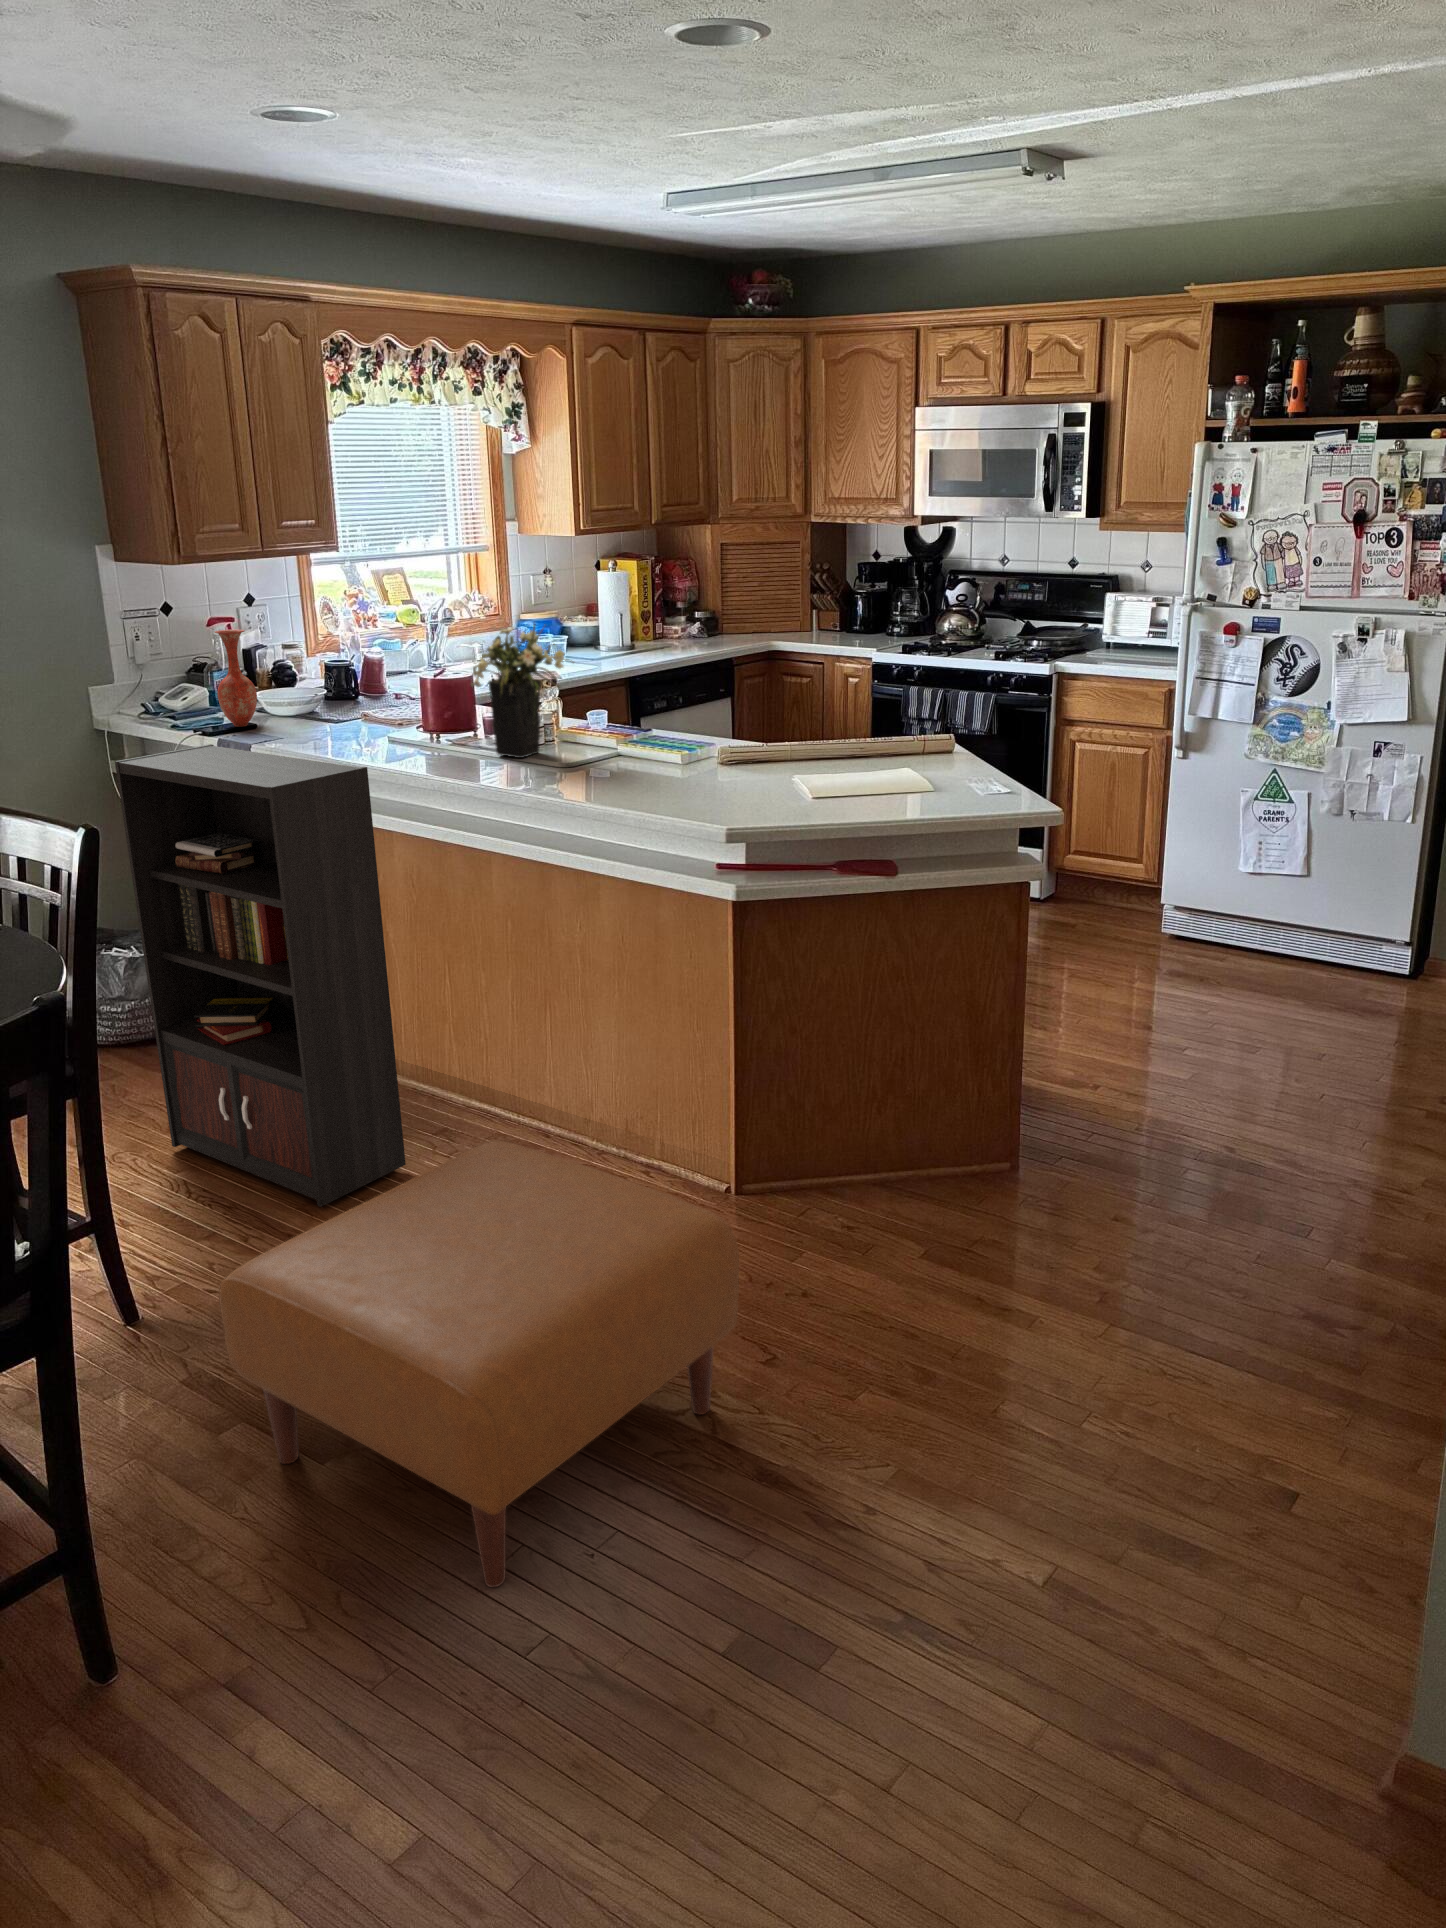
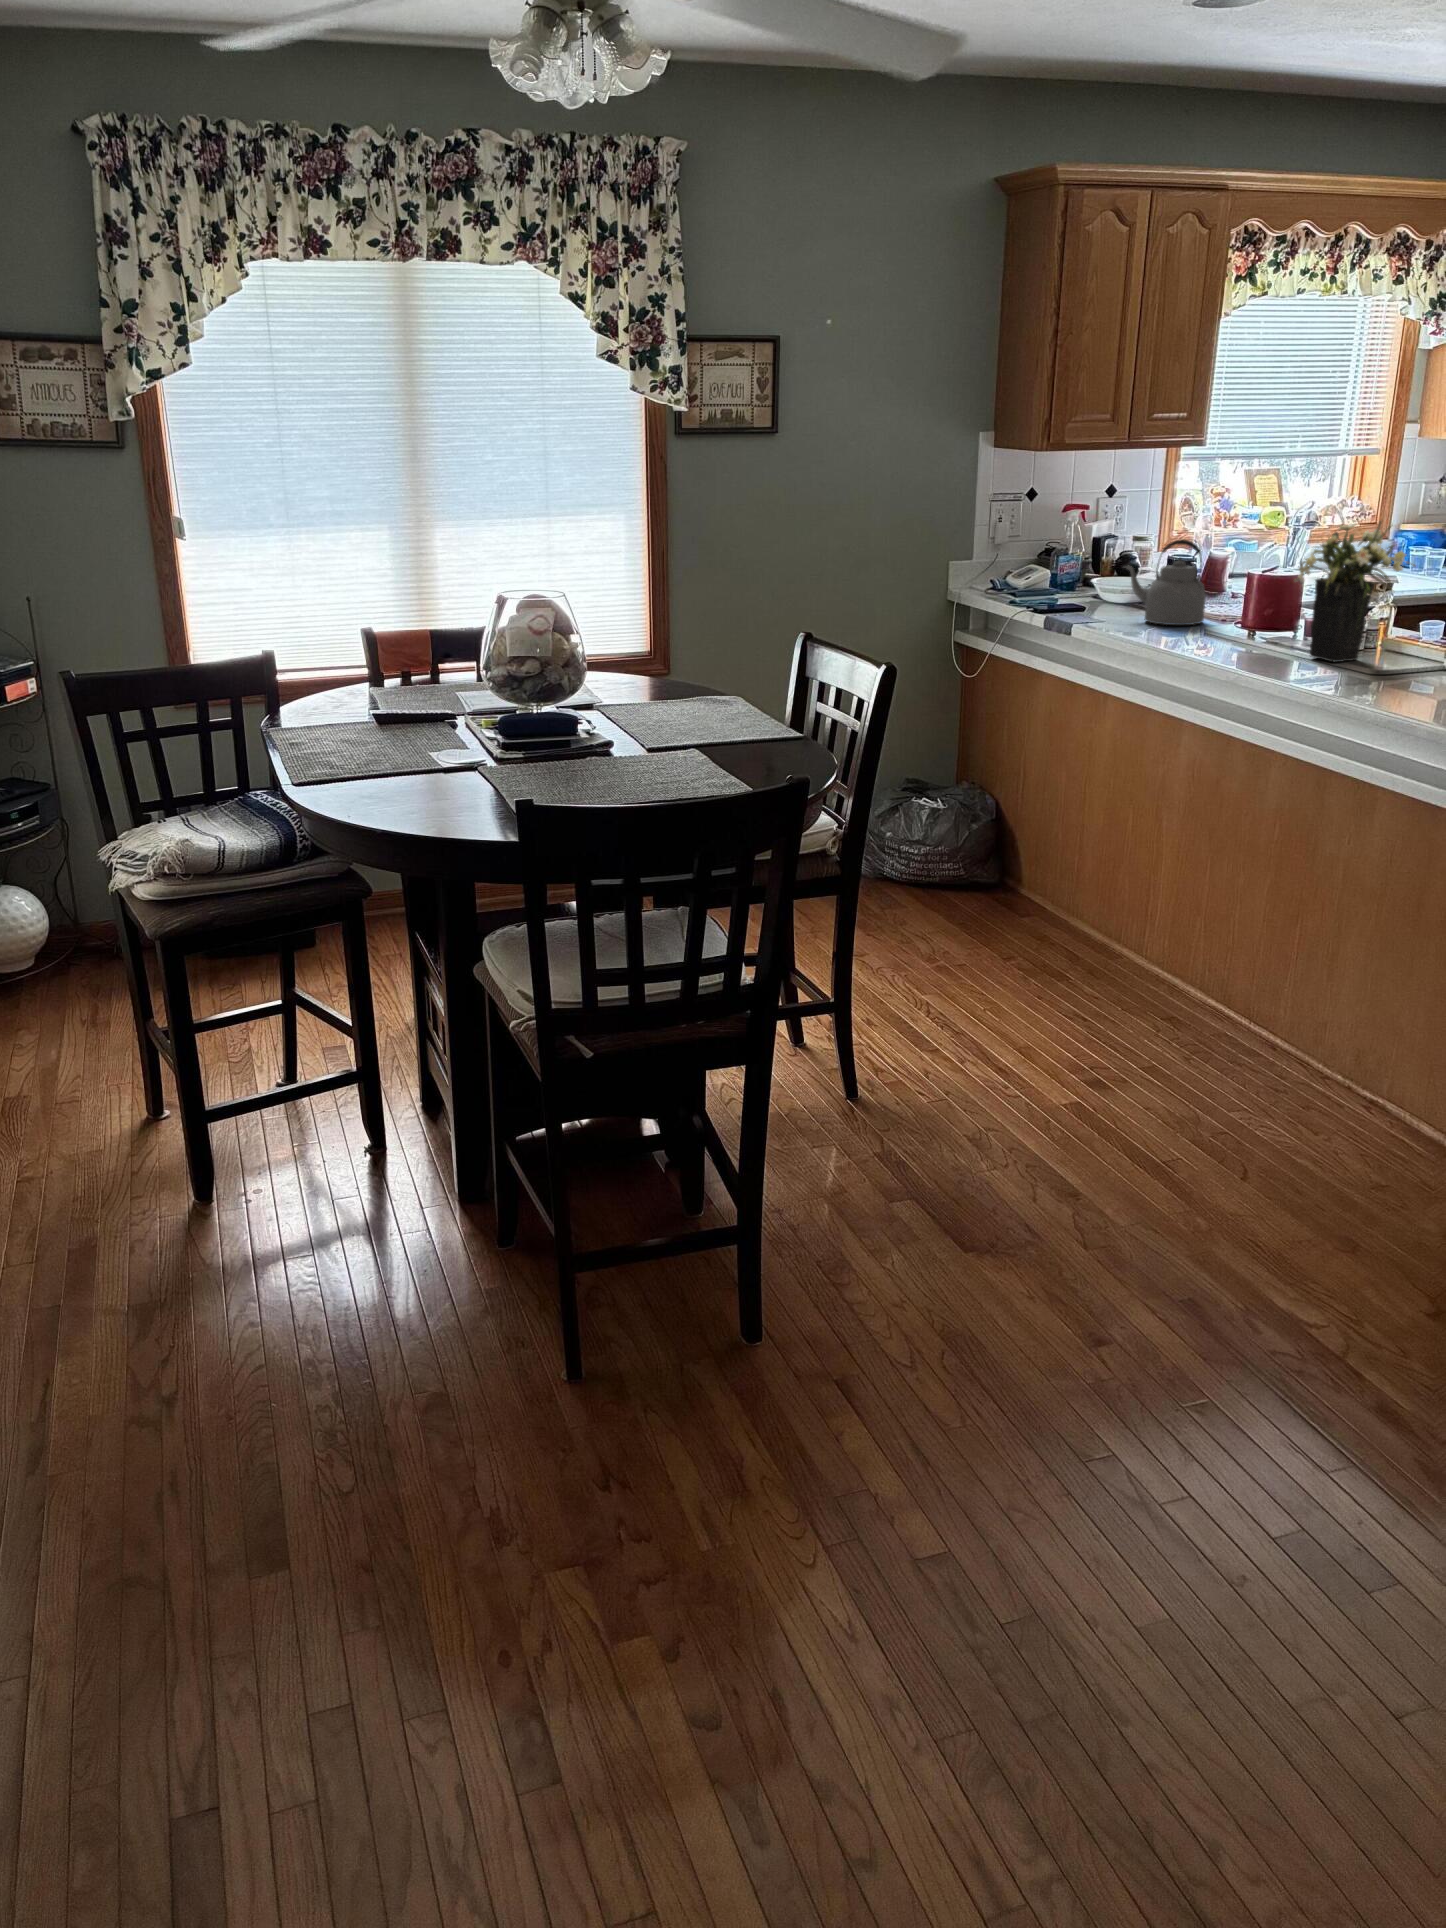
vase: present [215,629,257,727] -> none [1056,516,1093,609]
kettle: none [289,648,382,735] -> present [1125,539,1206,625]
bookcase: present [115,744,406,1207] -> none [926,615,1231,1058]
ottoman: present [219,1141,739,1587] -> none [907,1015,1409,1390]

